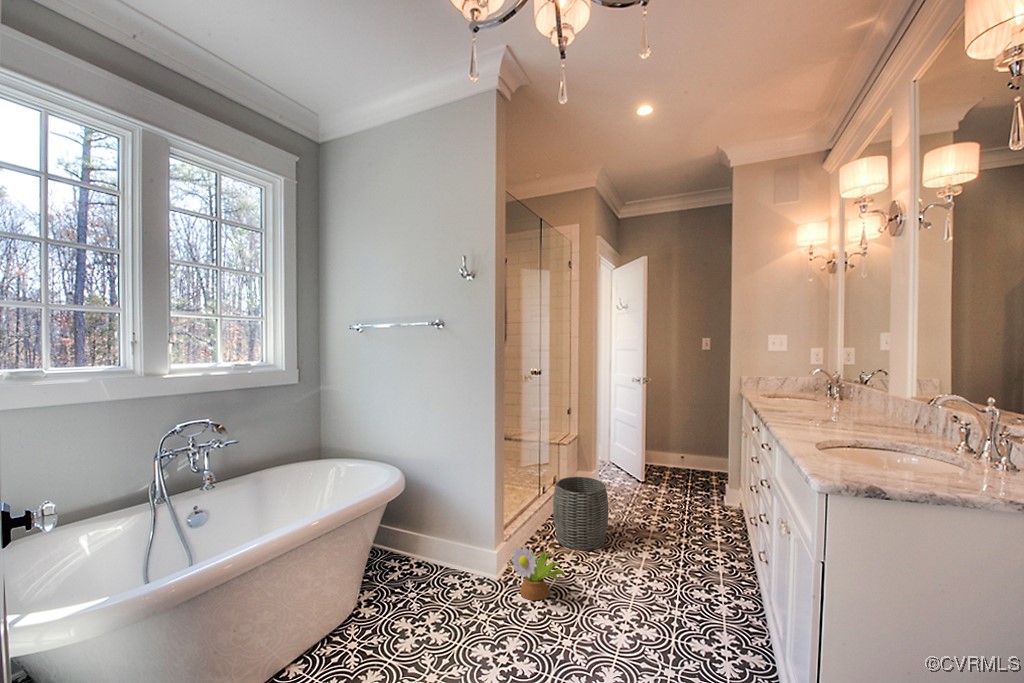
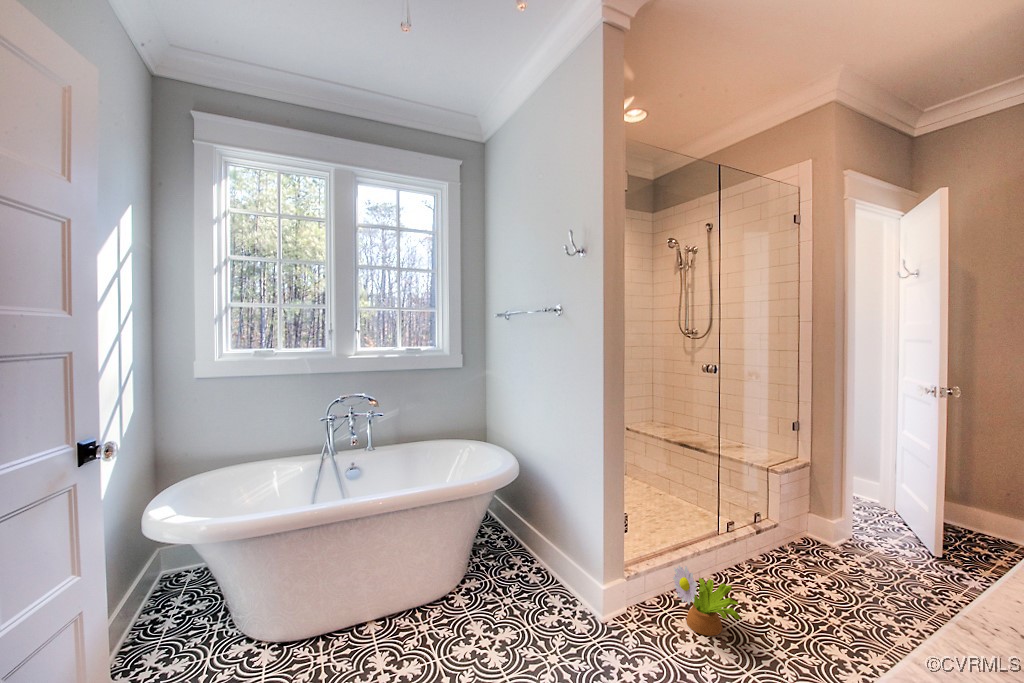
woven basket: present [553,477,608,550] -> none [766,503,852,606]

